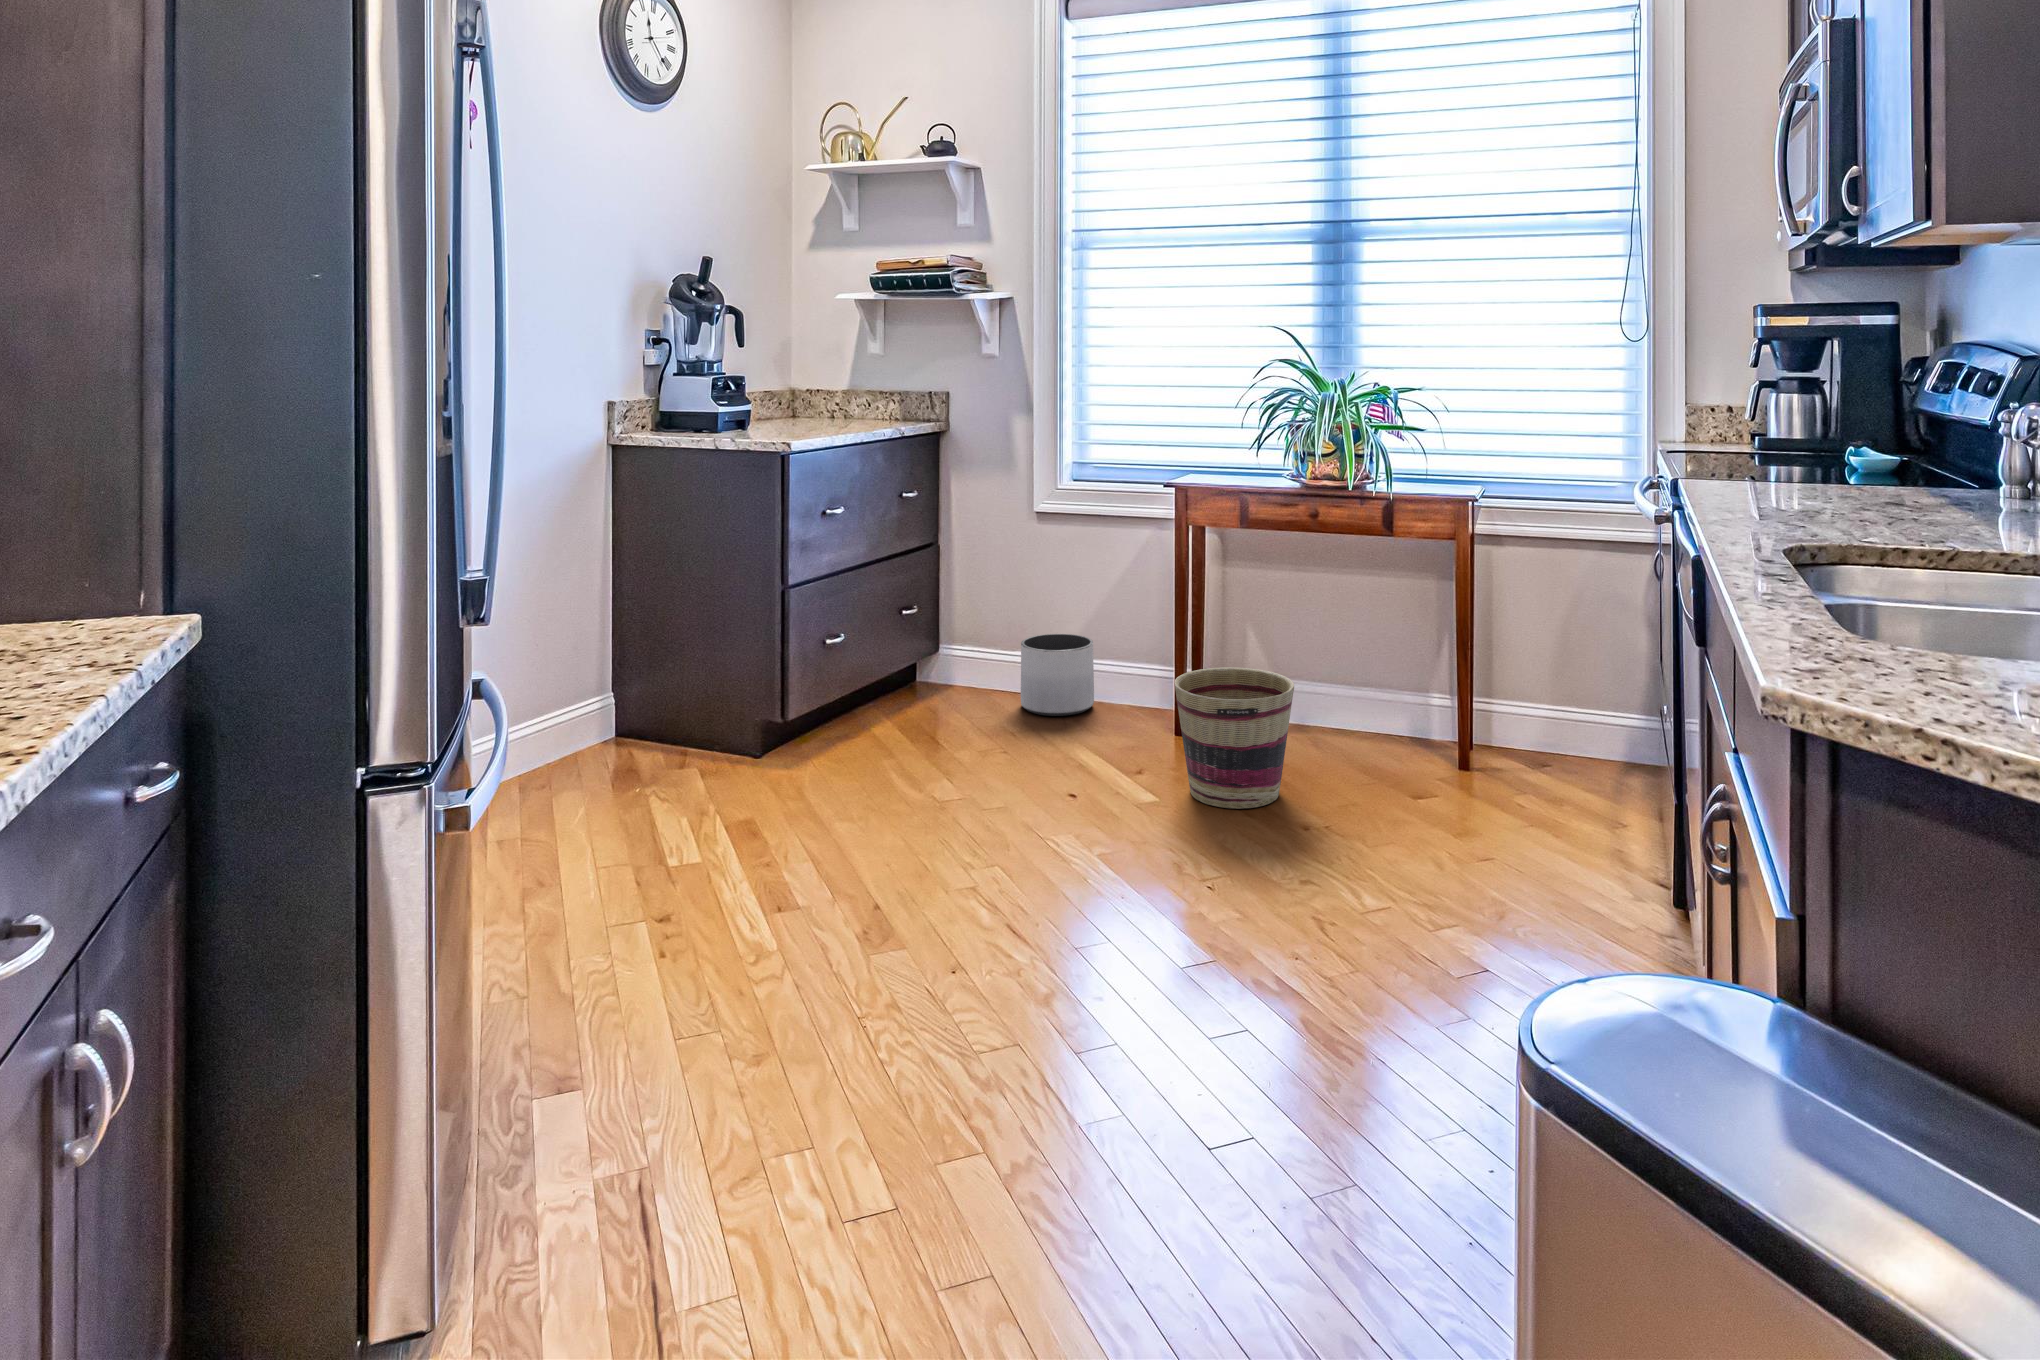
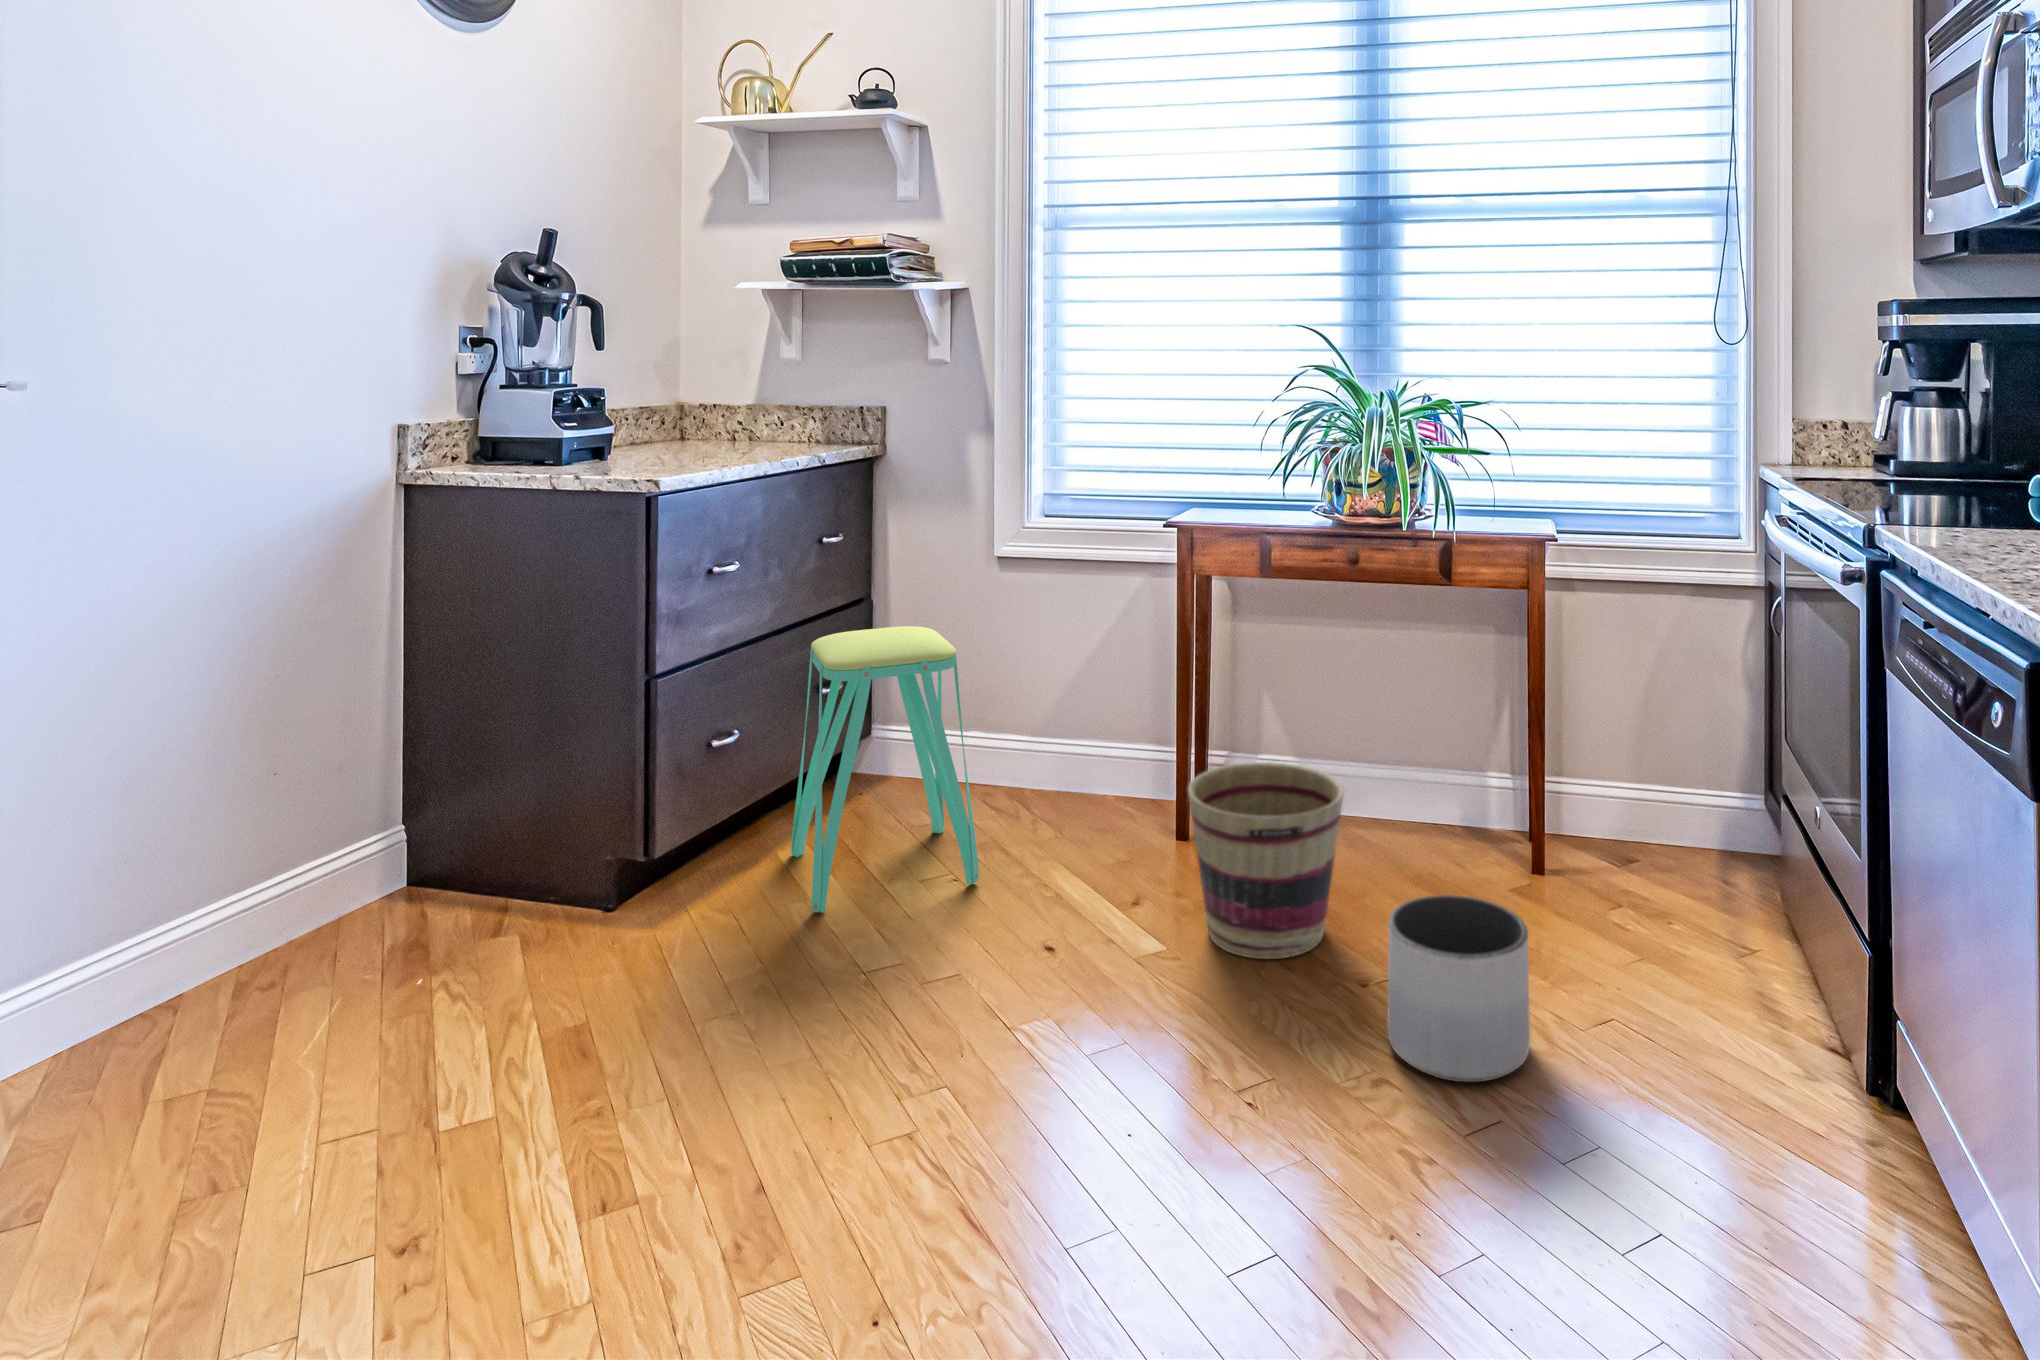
stool: none [882,560,1021,765] -> present [791,626,979,912]
planter: present [1021,634,1094,716] -> present [1388,895,1530,1082]

